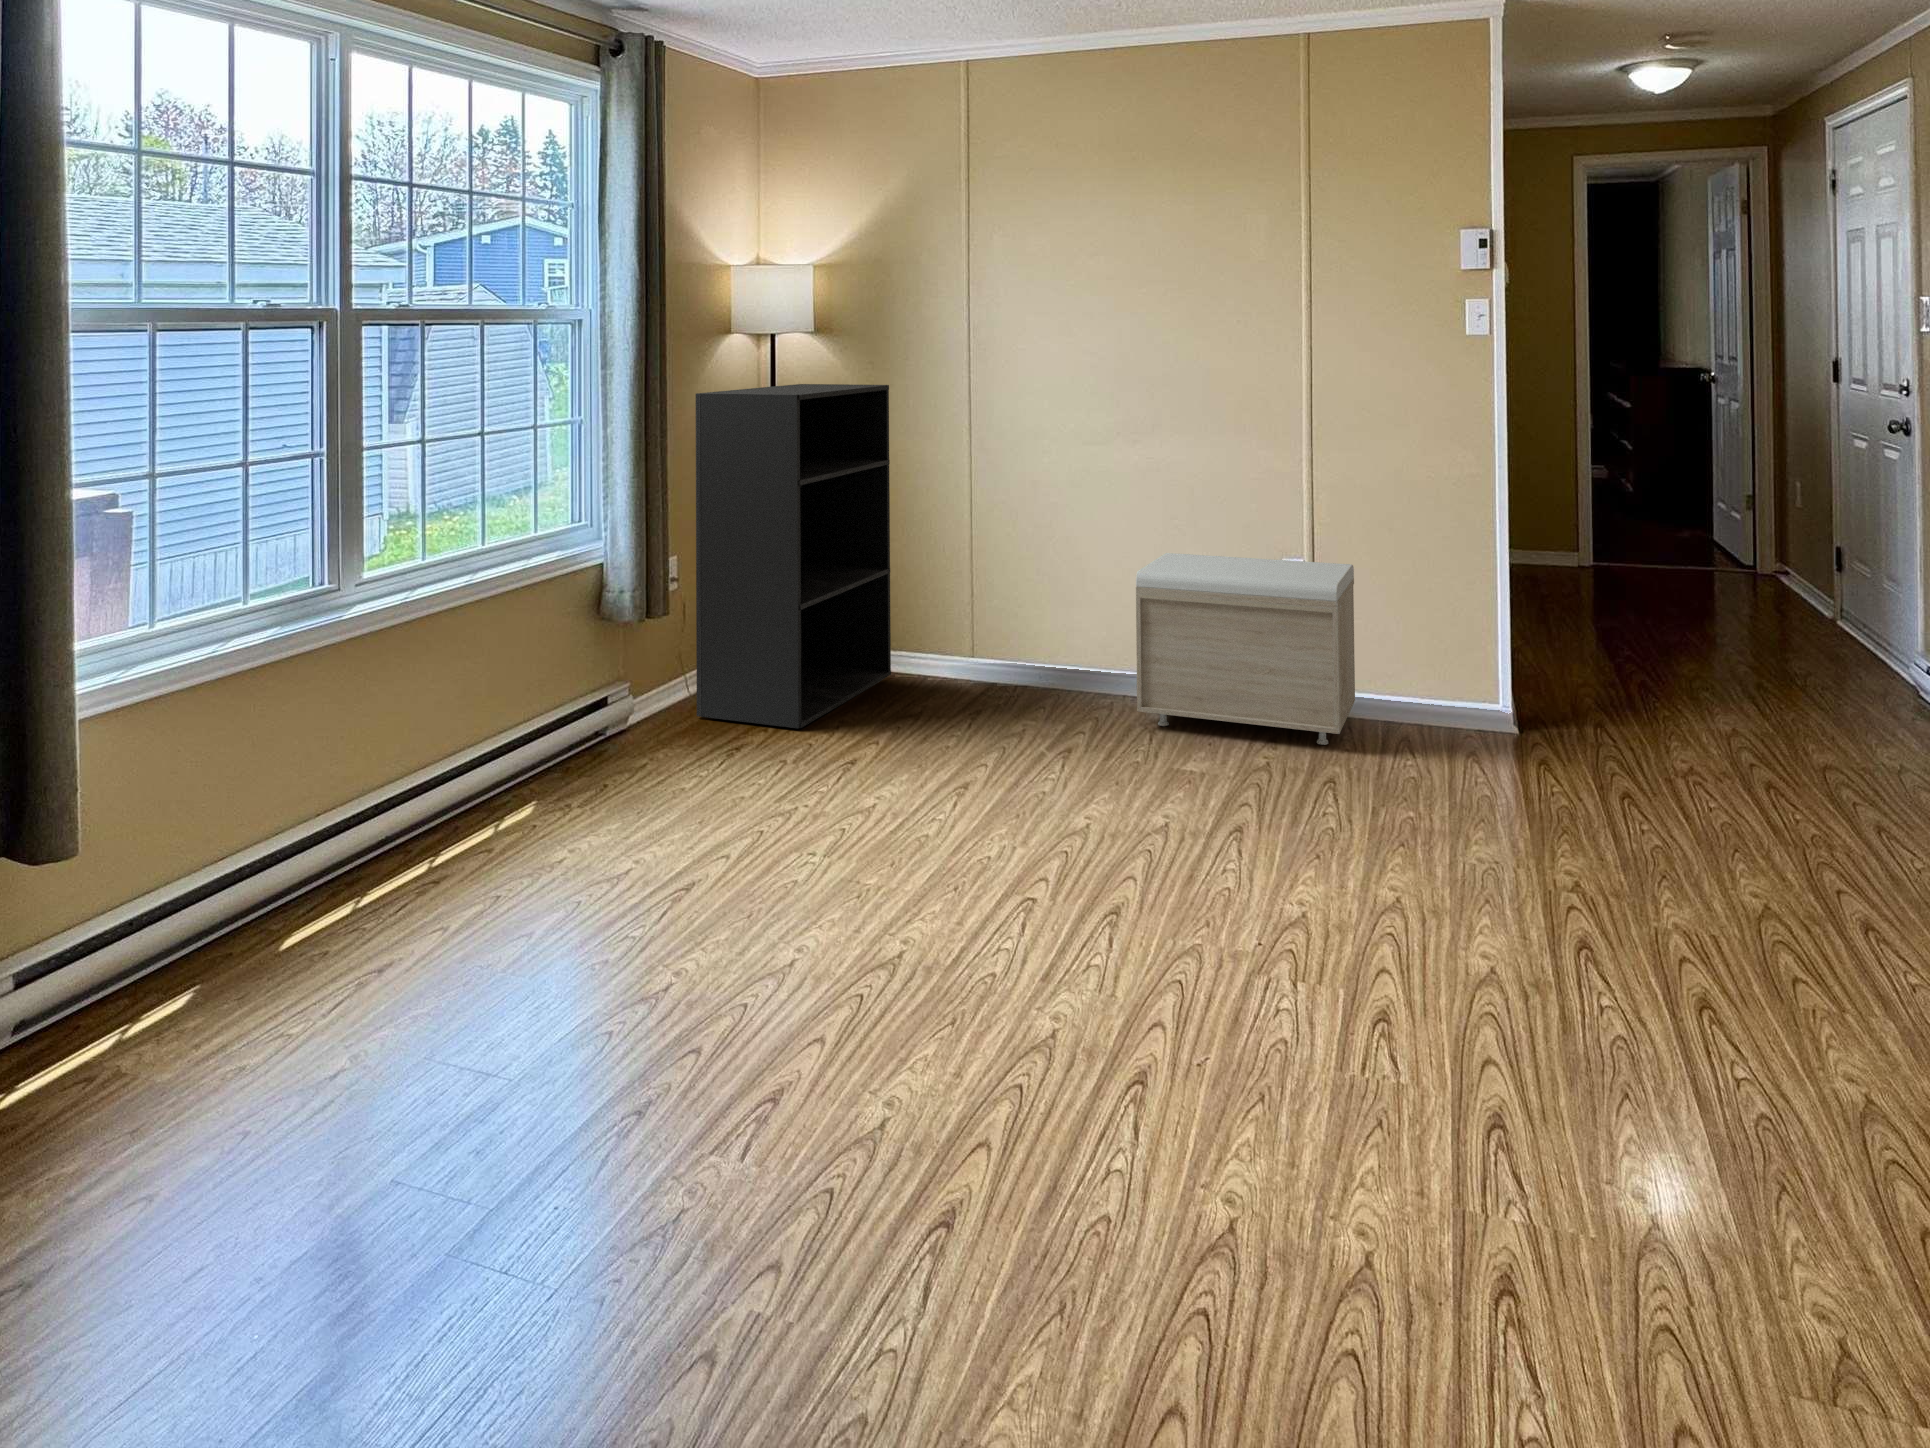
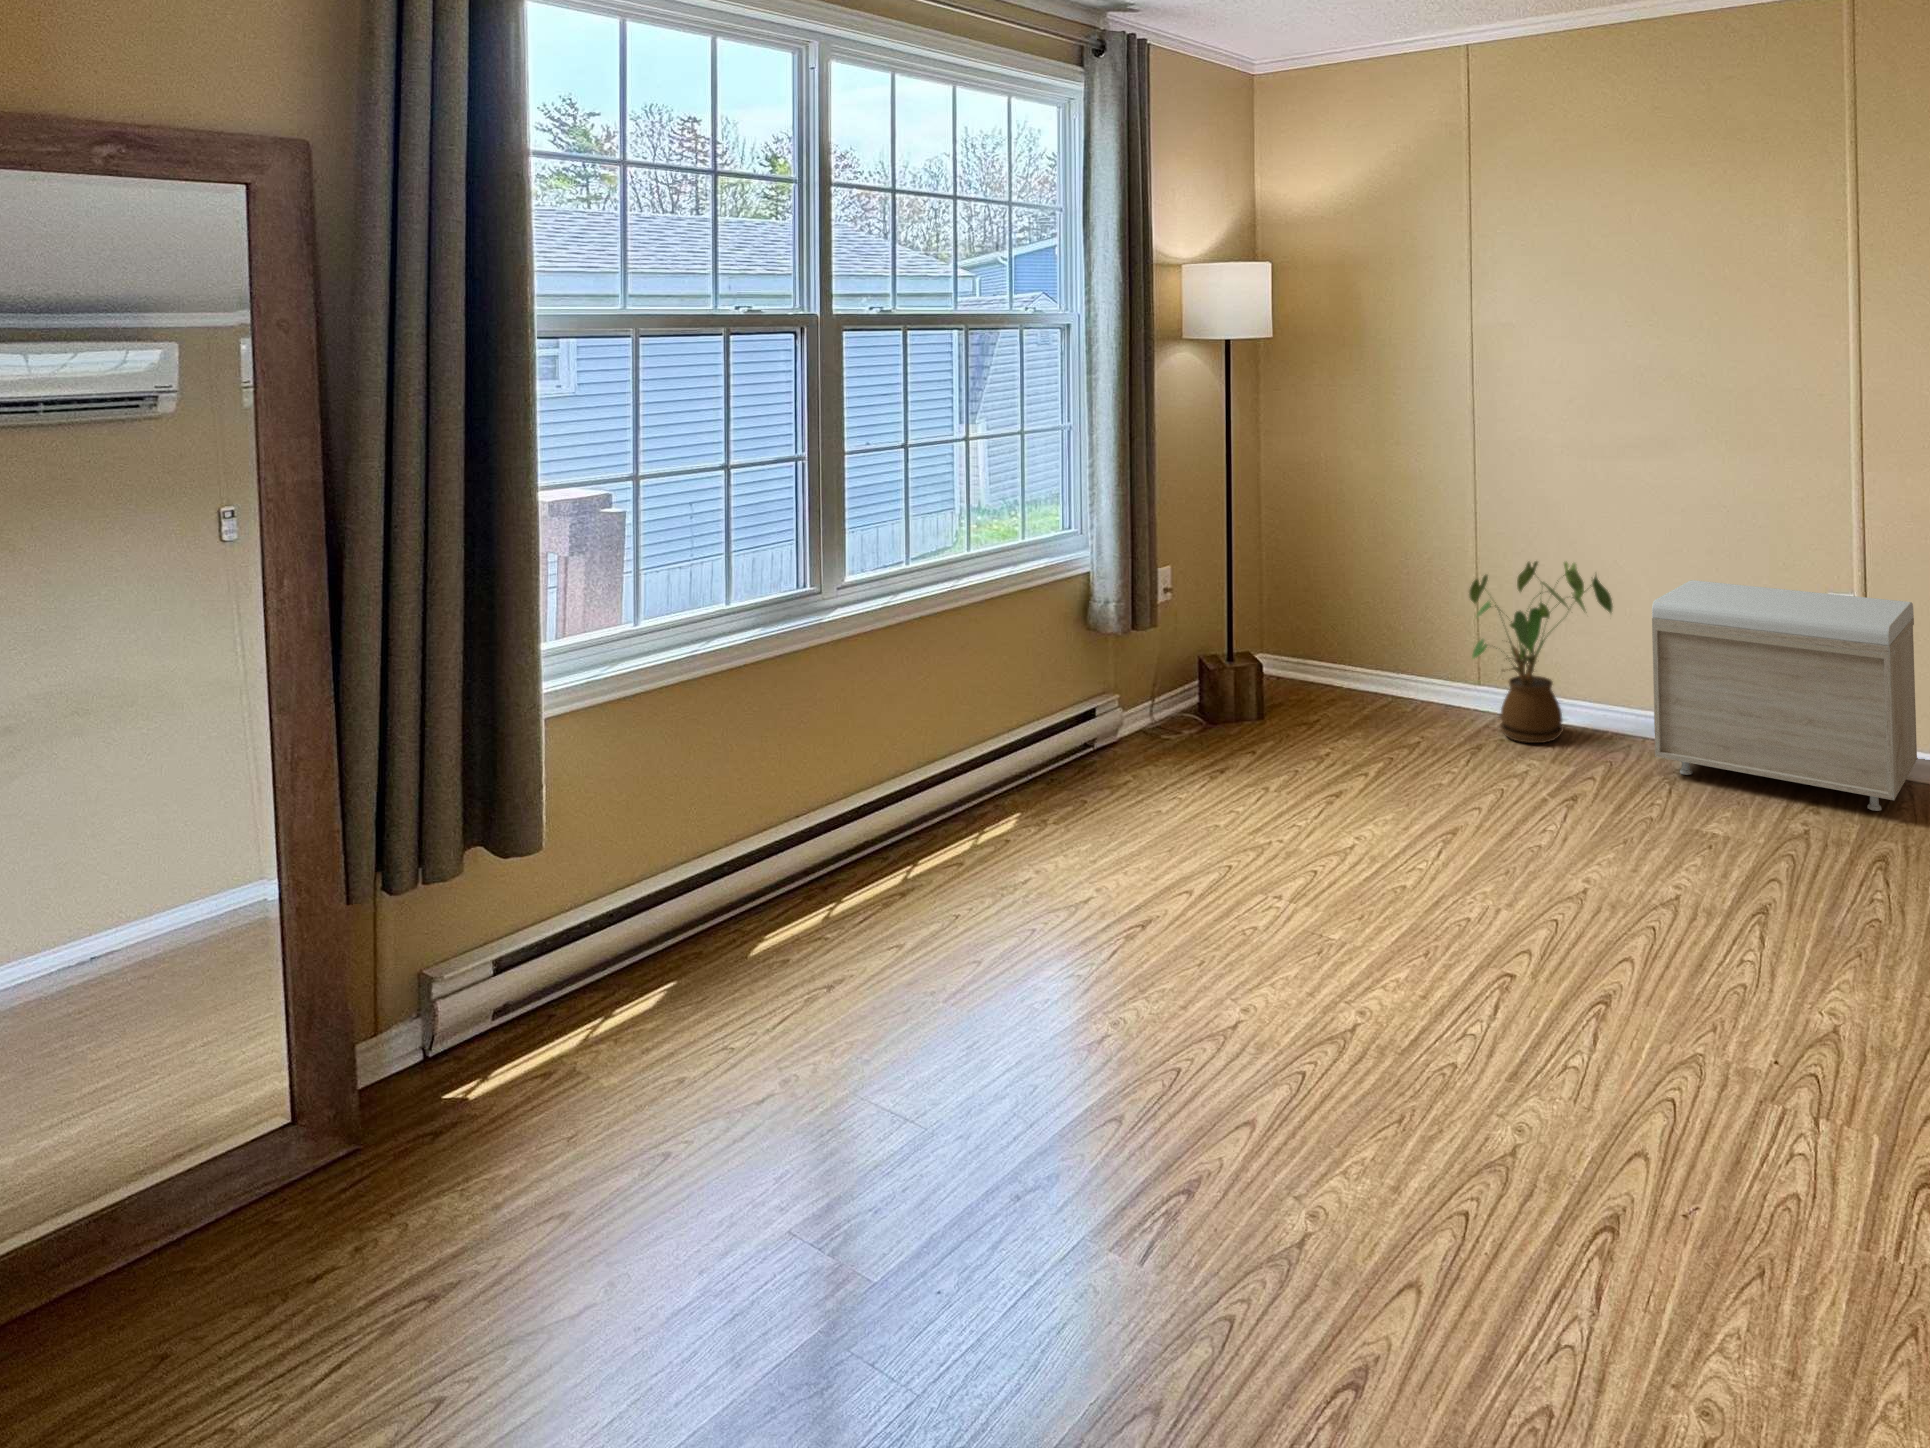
bookshelf: present [696,384,891,728] -> none [1187,391,1395,751]
house plant: none [967,540,1098,708] -> present [1469,561,1613,743]

